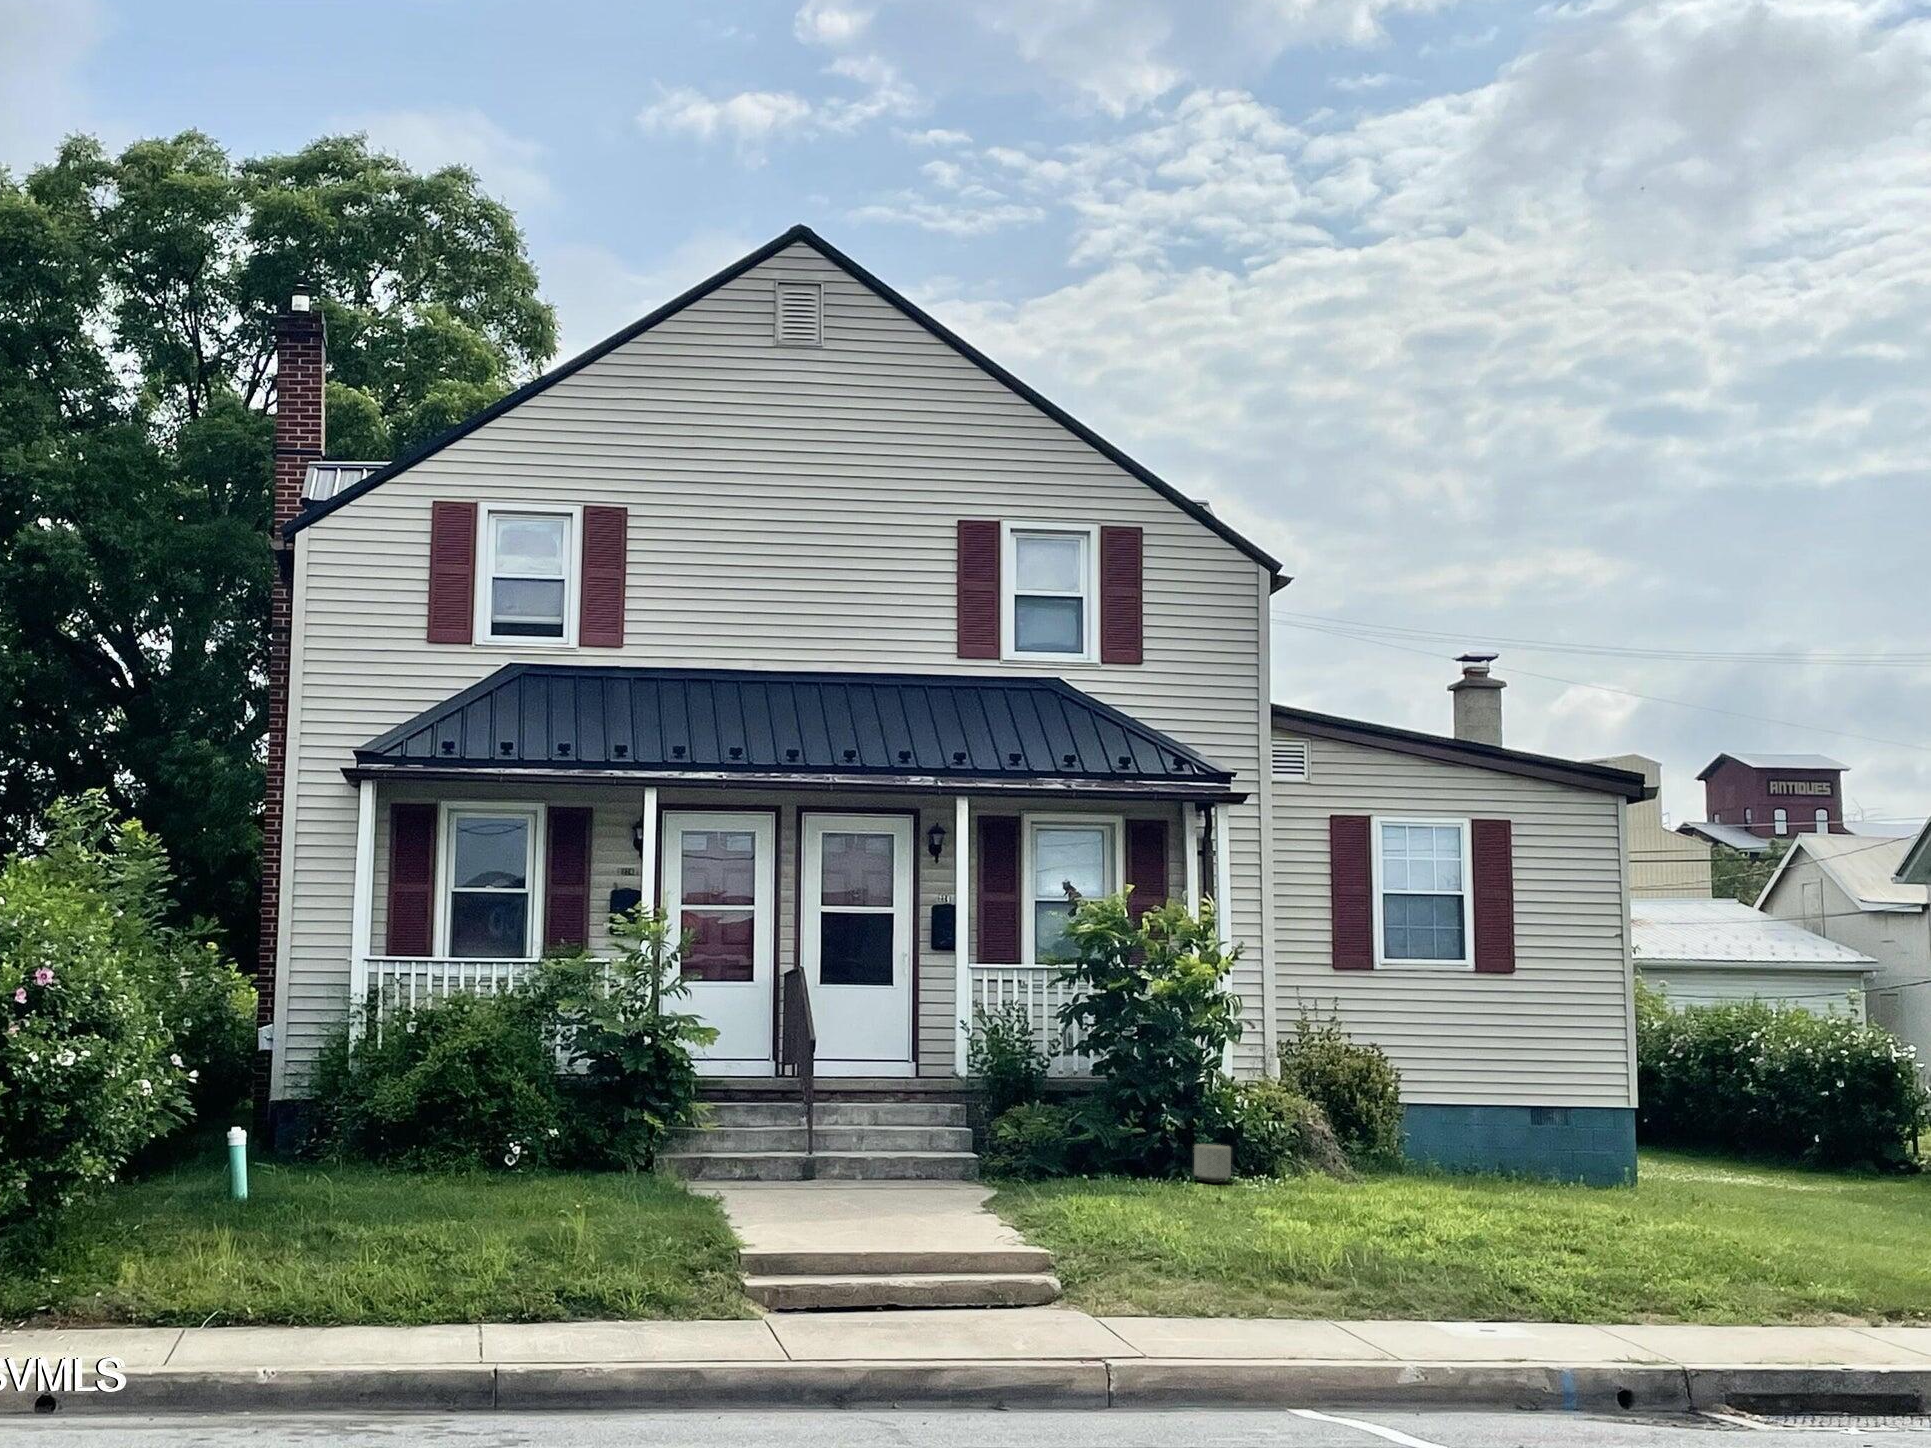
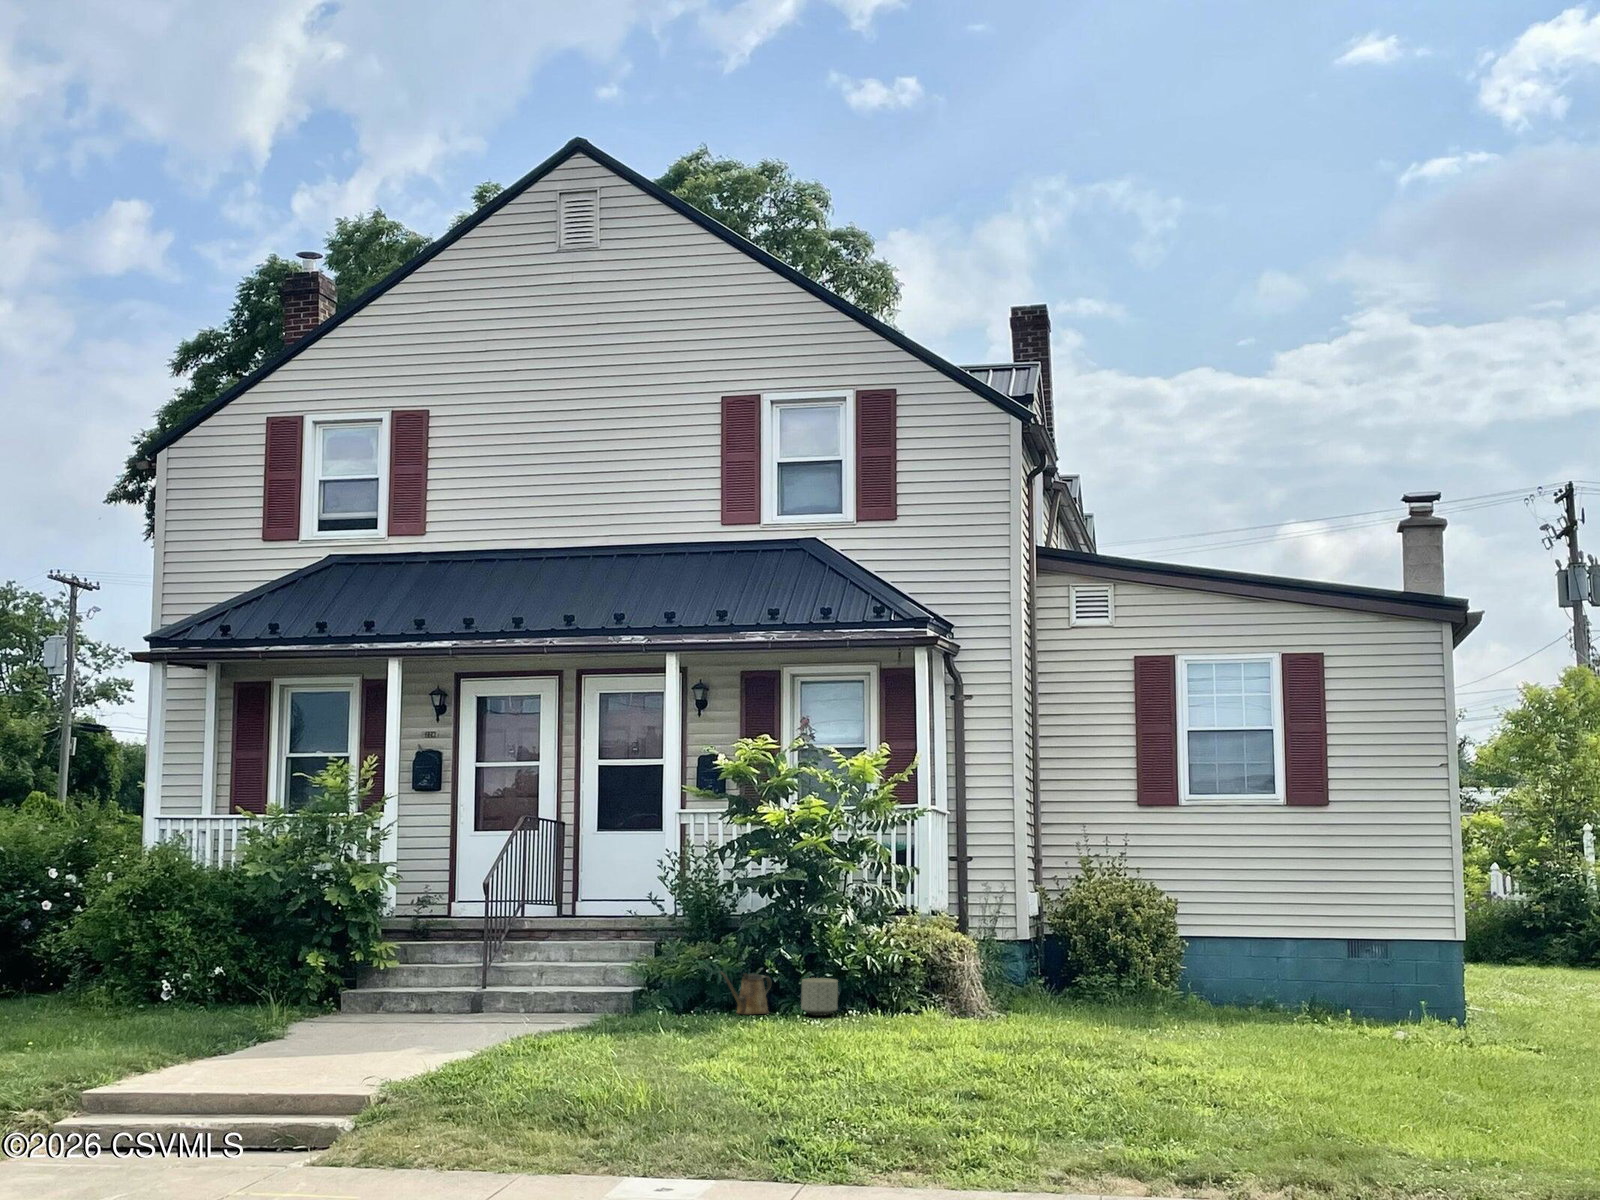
watering can: none [1128,1138,1162,1181] -> present [720,972,771,1014]

